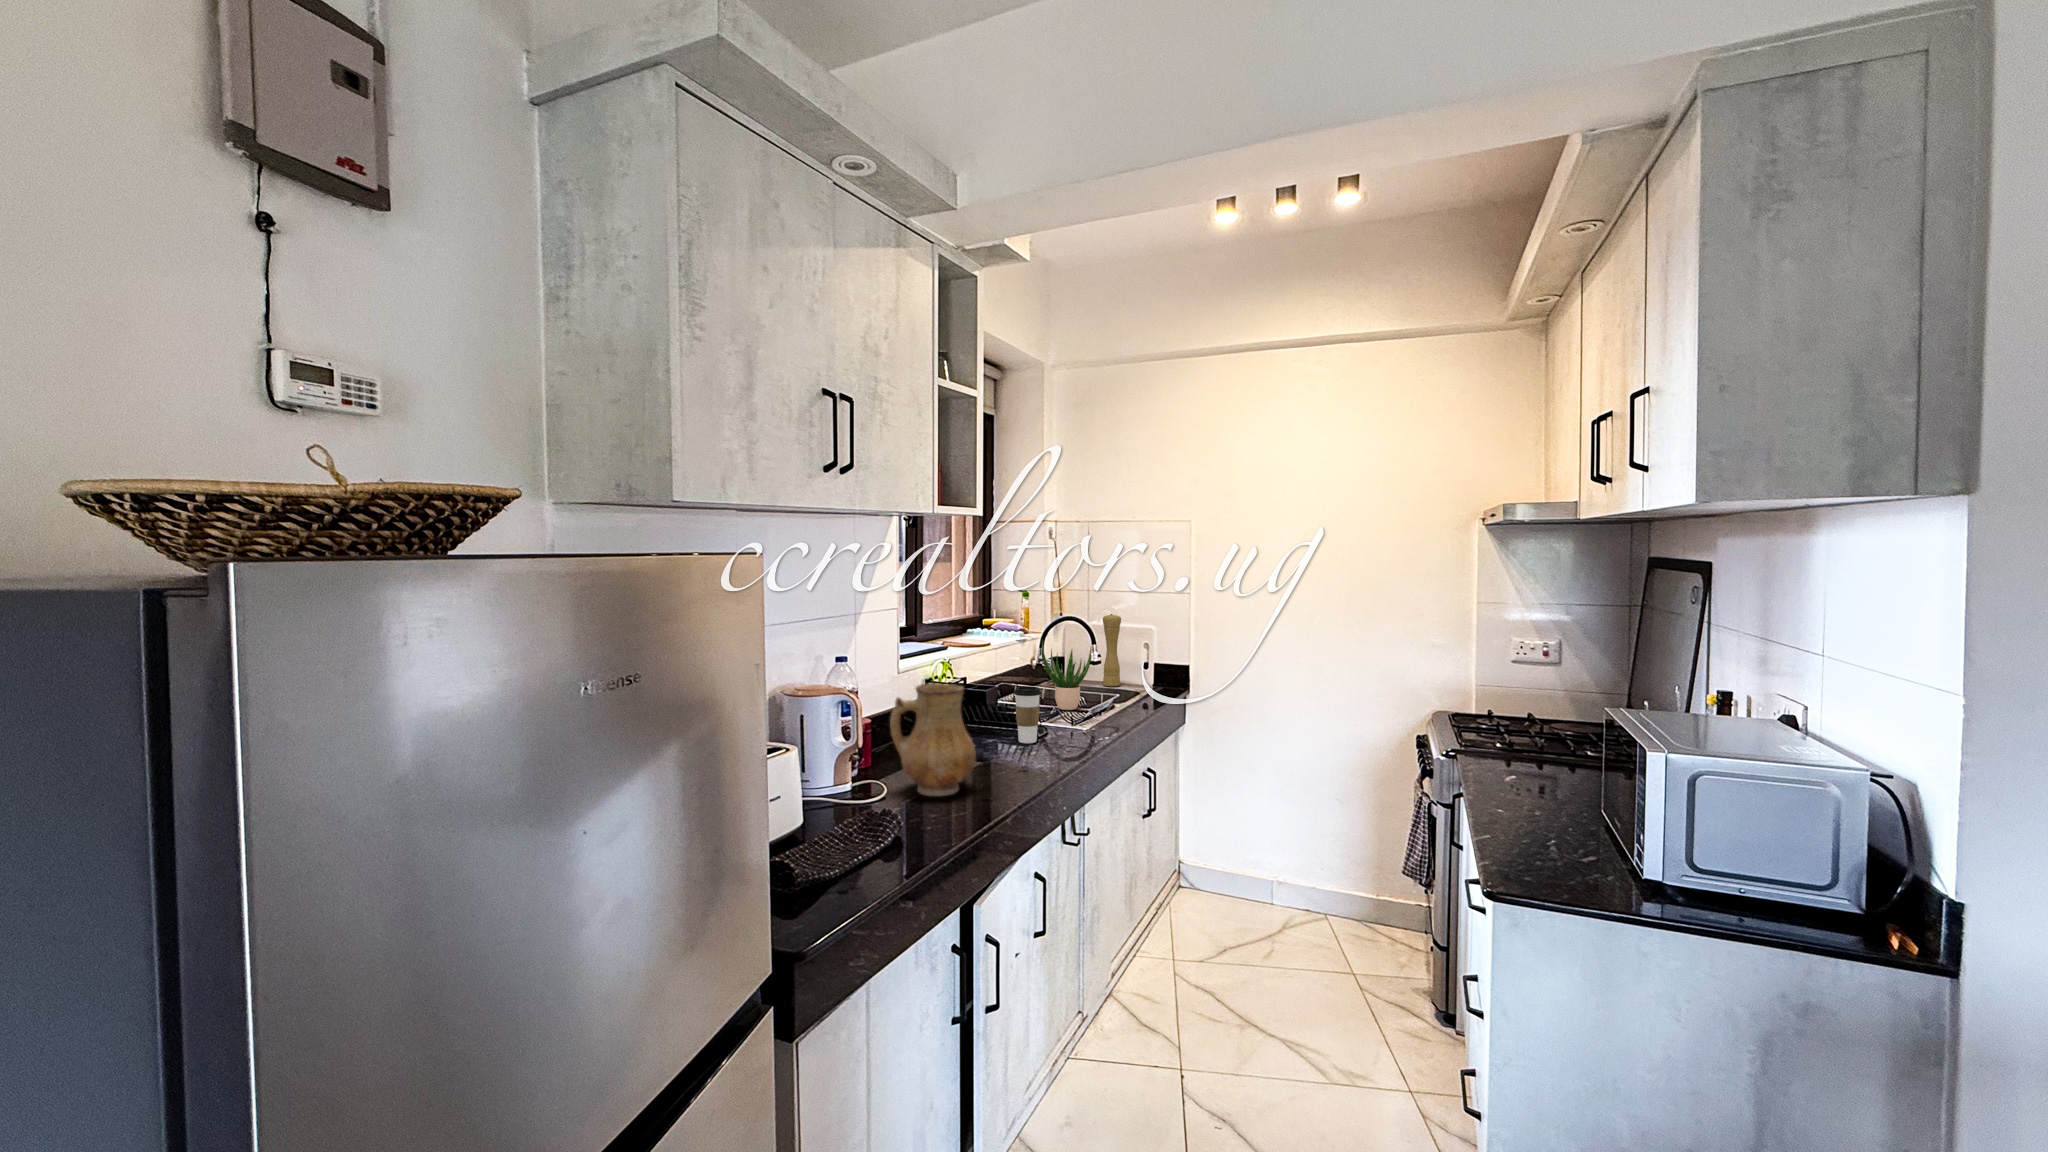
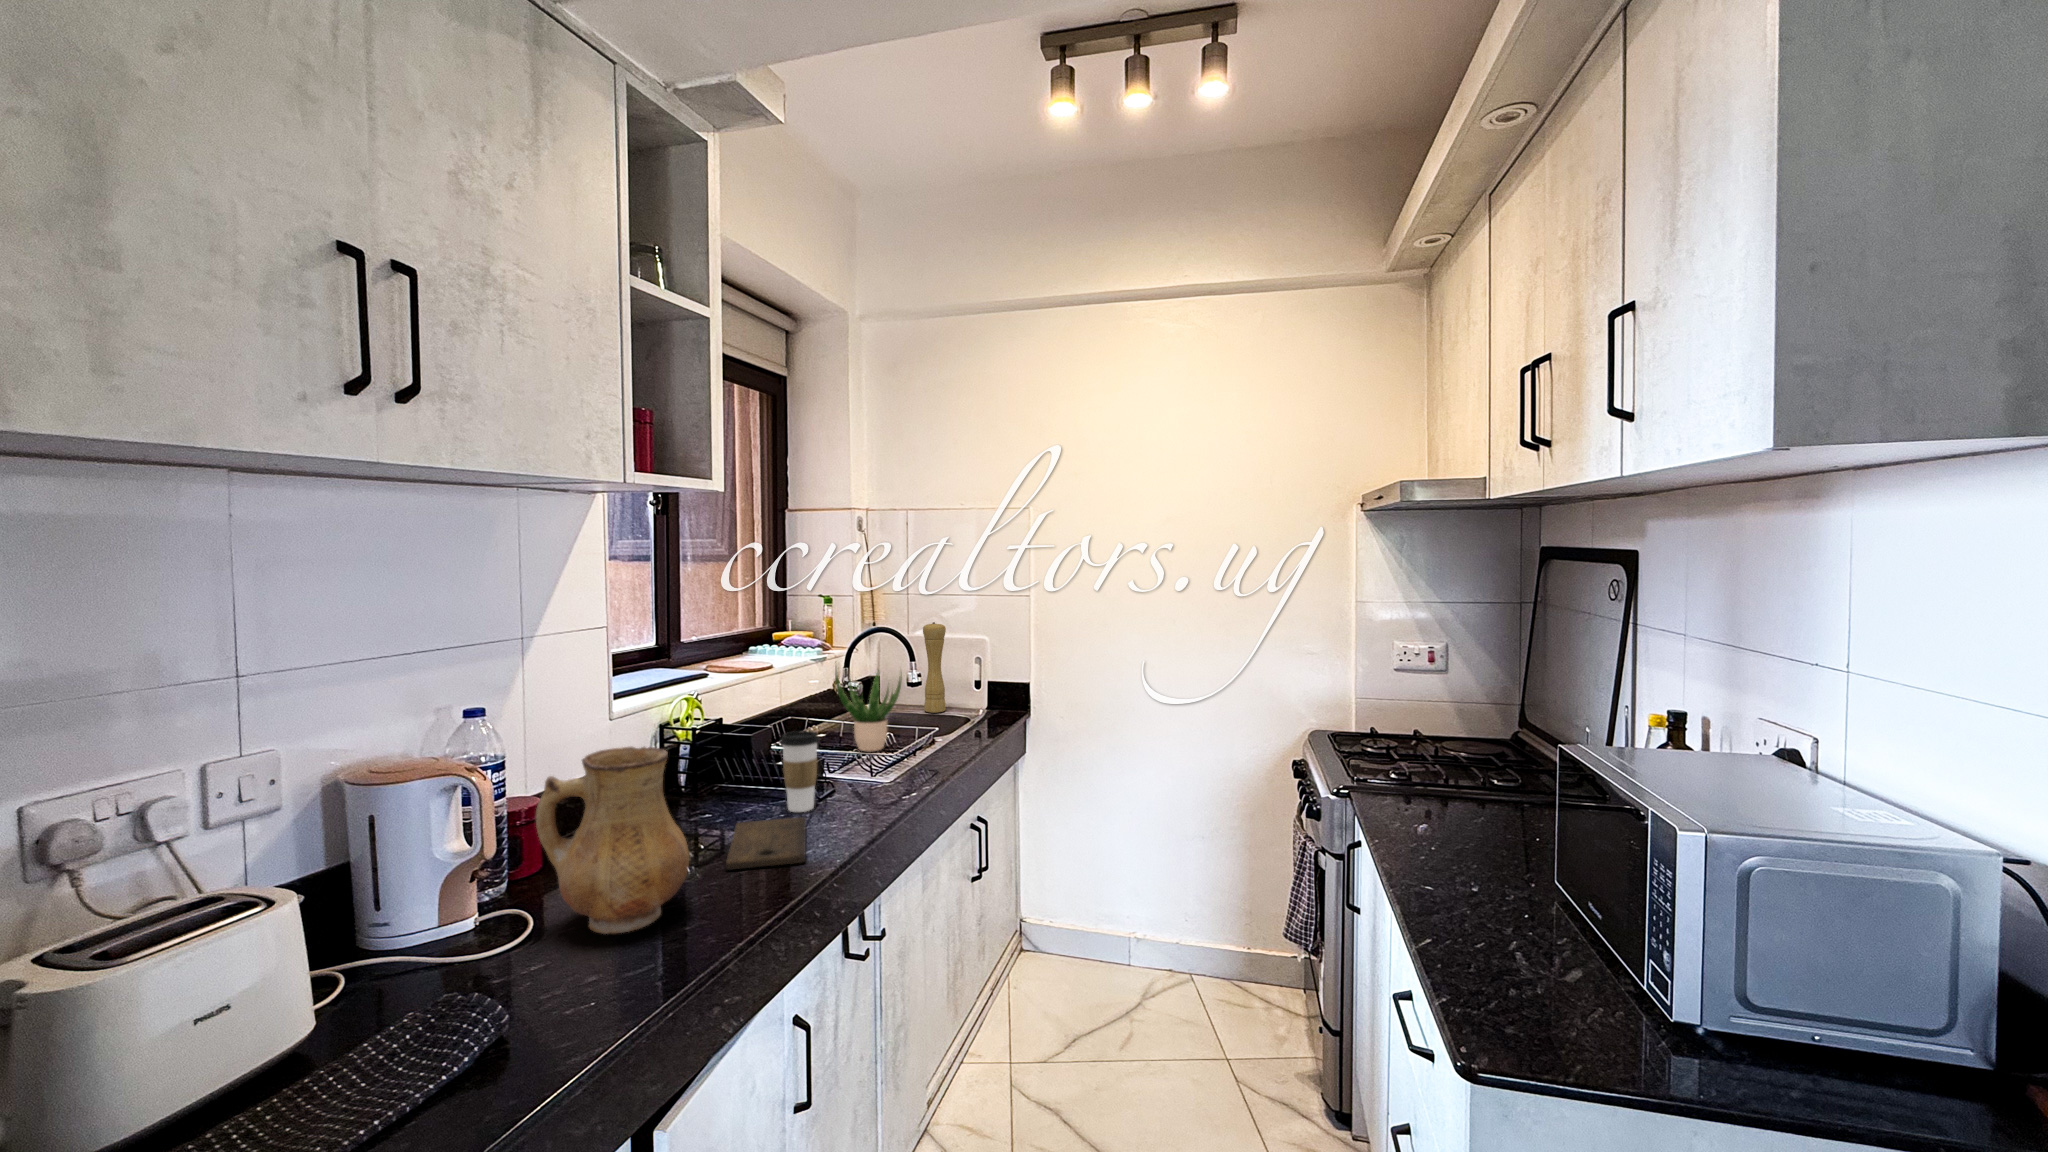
cutting board: none [988,745,1041,771] -> present [726,817,806,870]

